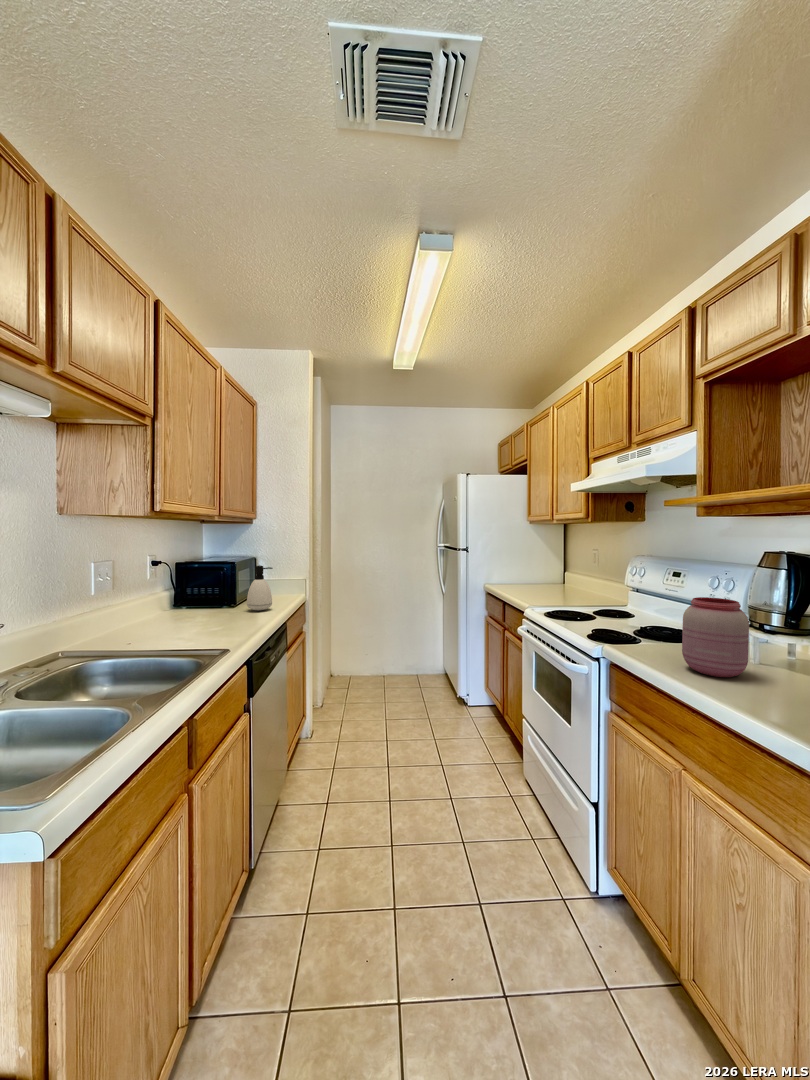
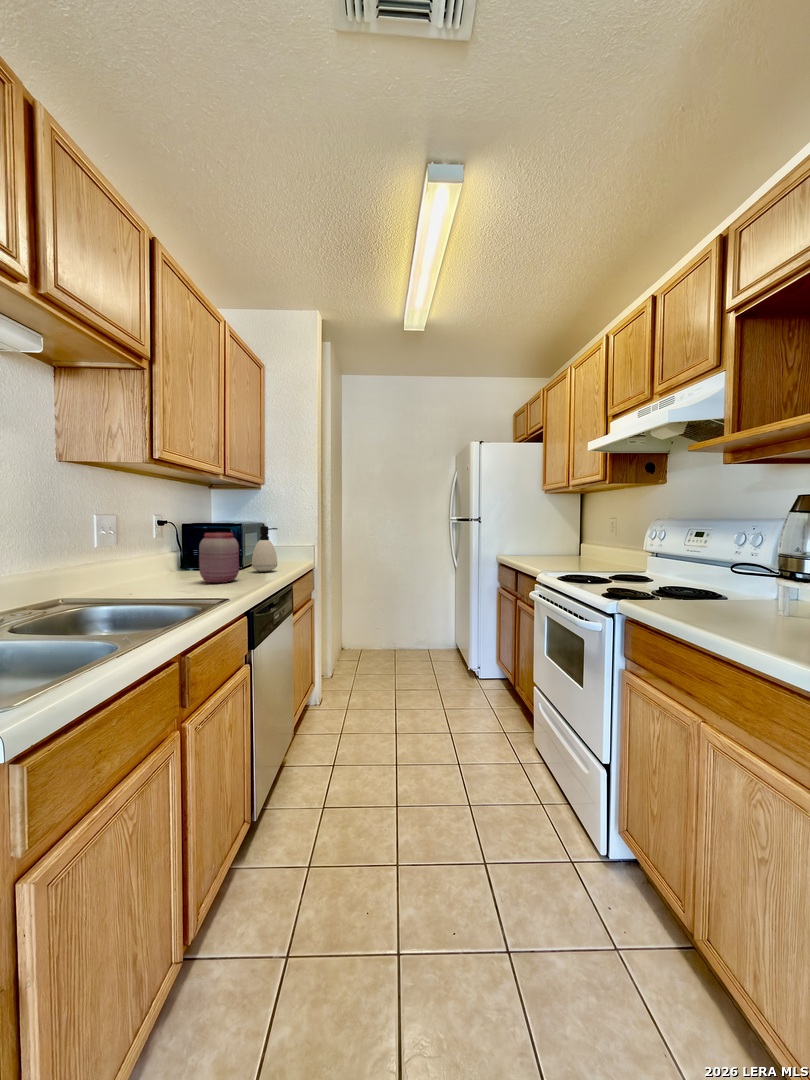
jar: present [682,597,749,677] -> present [199,532,239,583]

